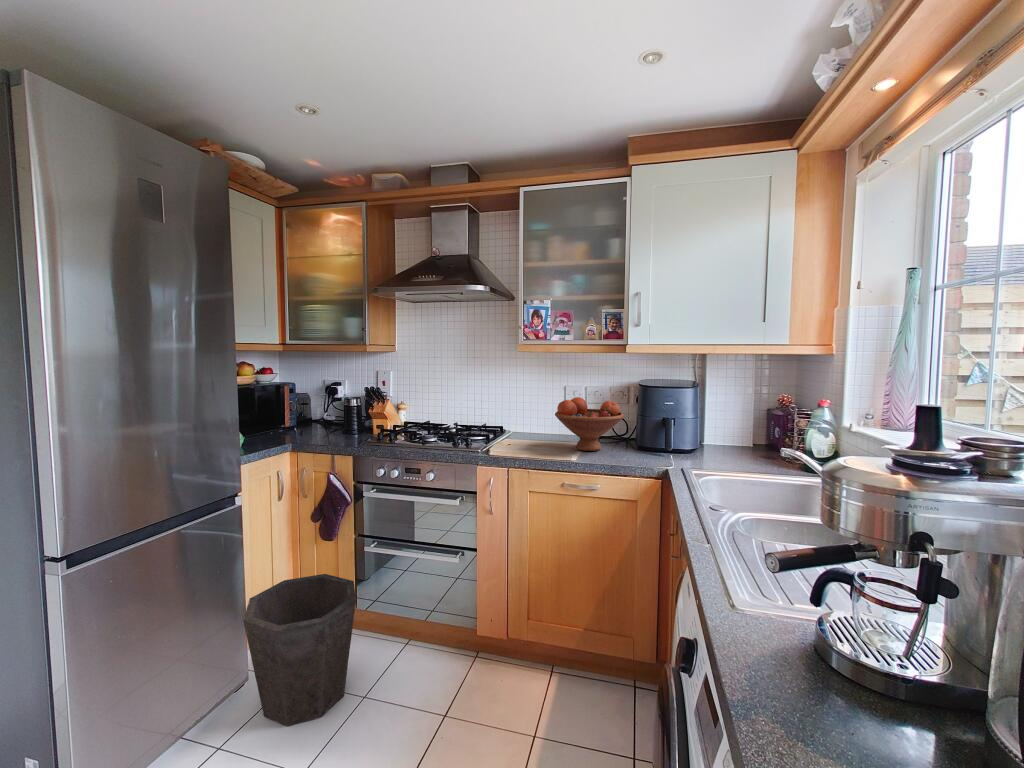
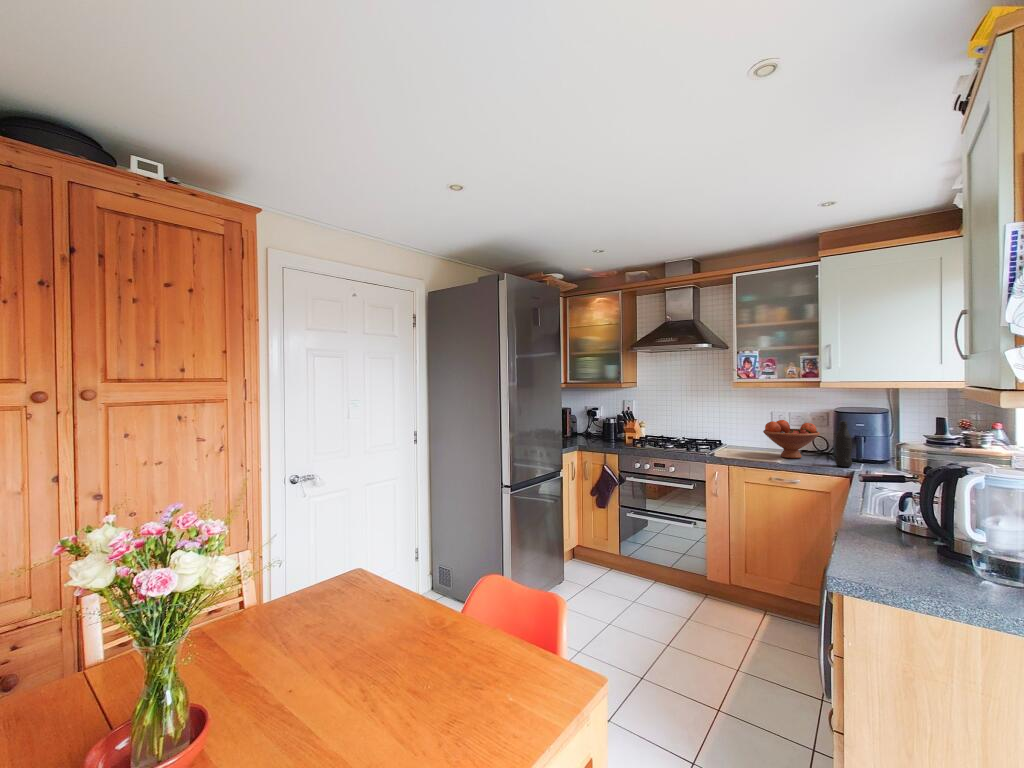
bottle: none [645,398,665,463] -> present [835,421,852,467]
waste bin: present [243,574,356,726] -> none [567,526,629,604]

